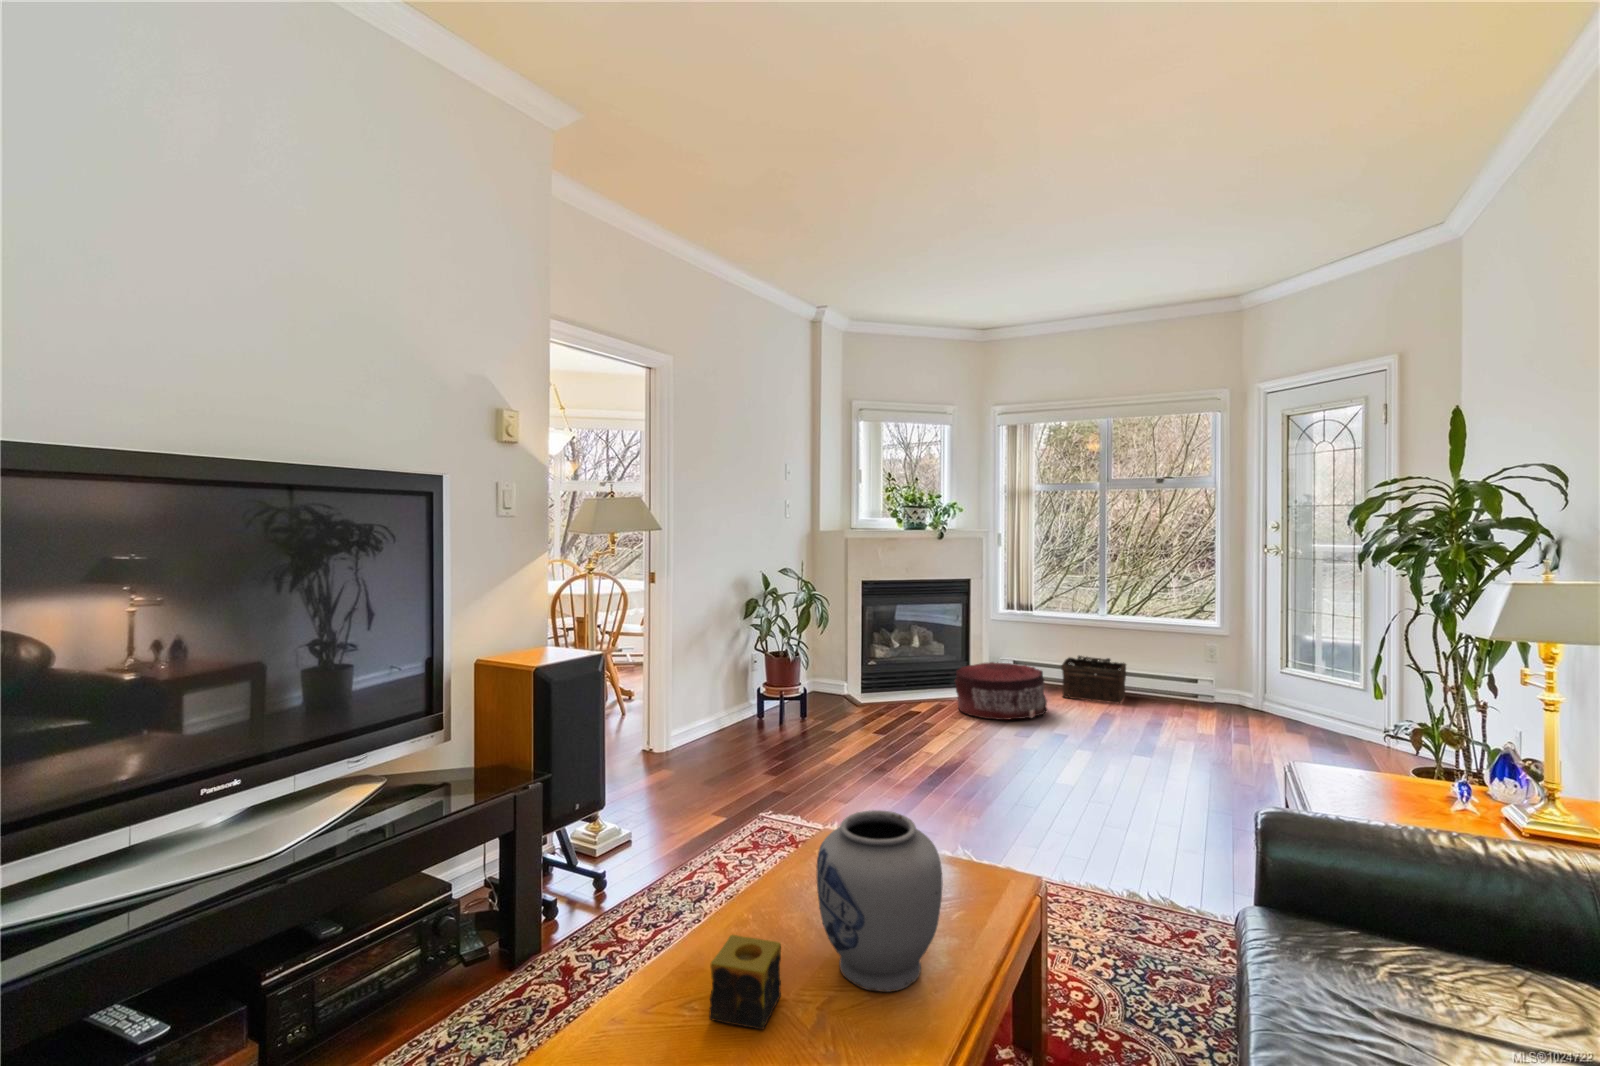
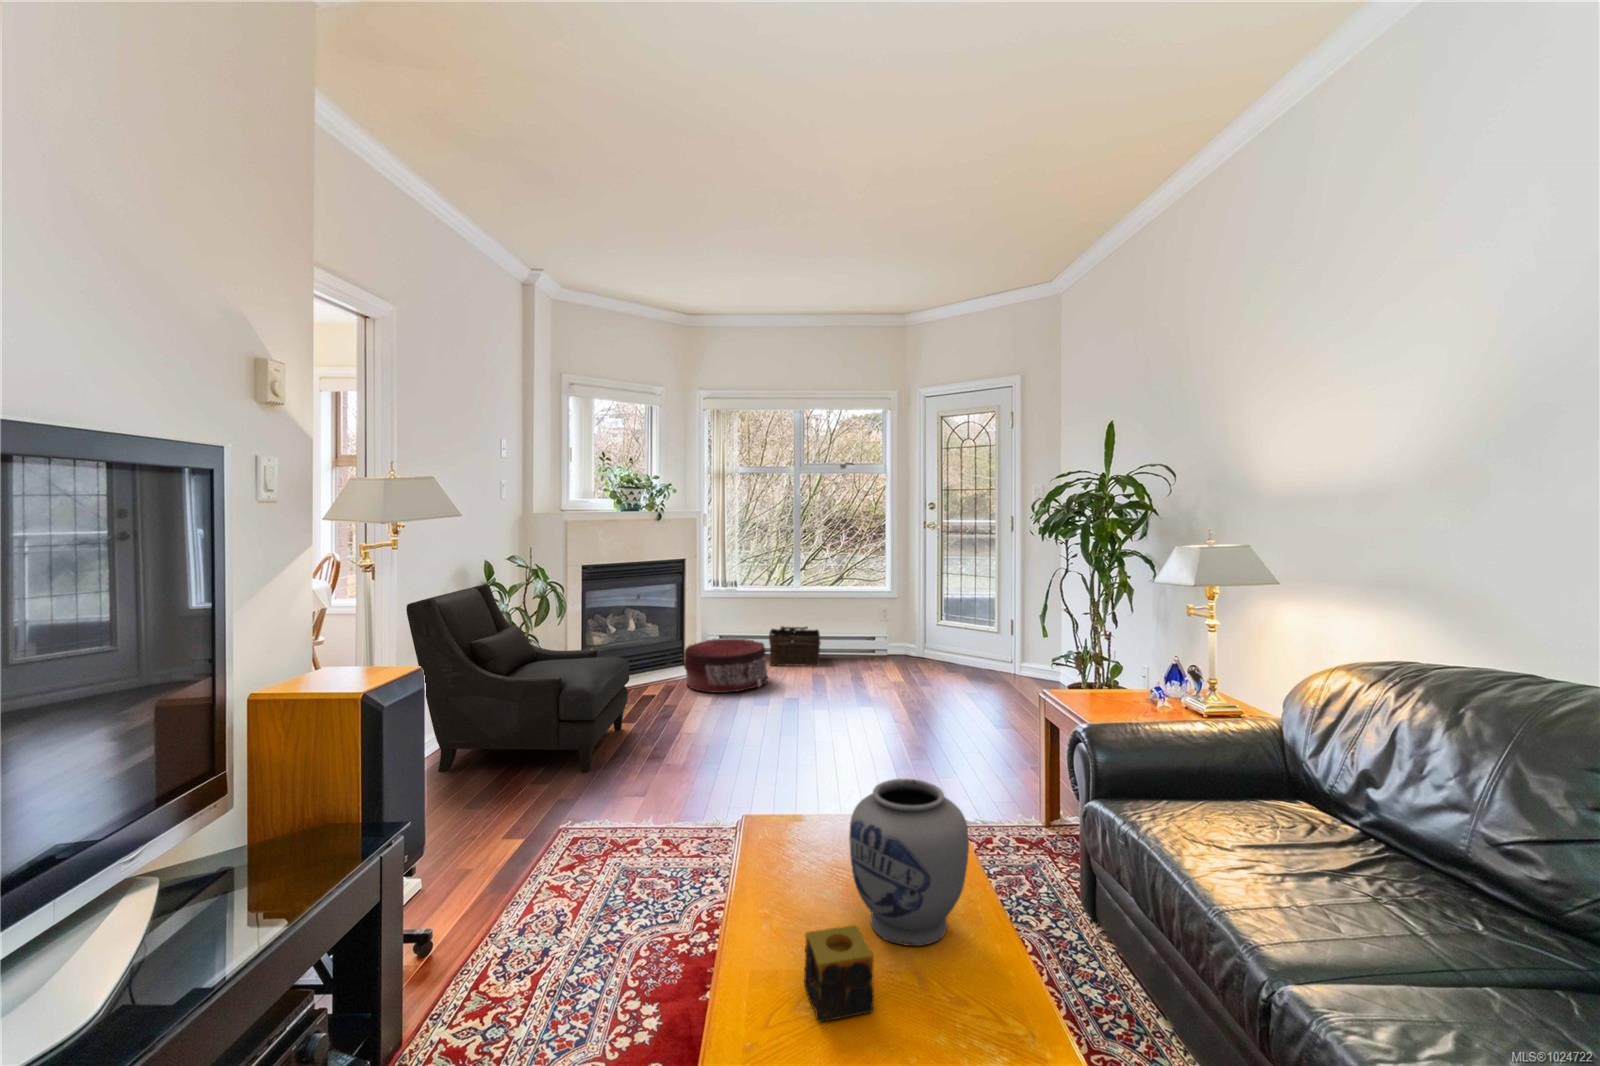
armchair: none [680,593,876,773] -> present [406,584,629,772]

